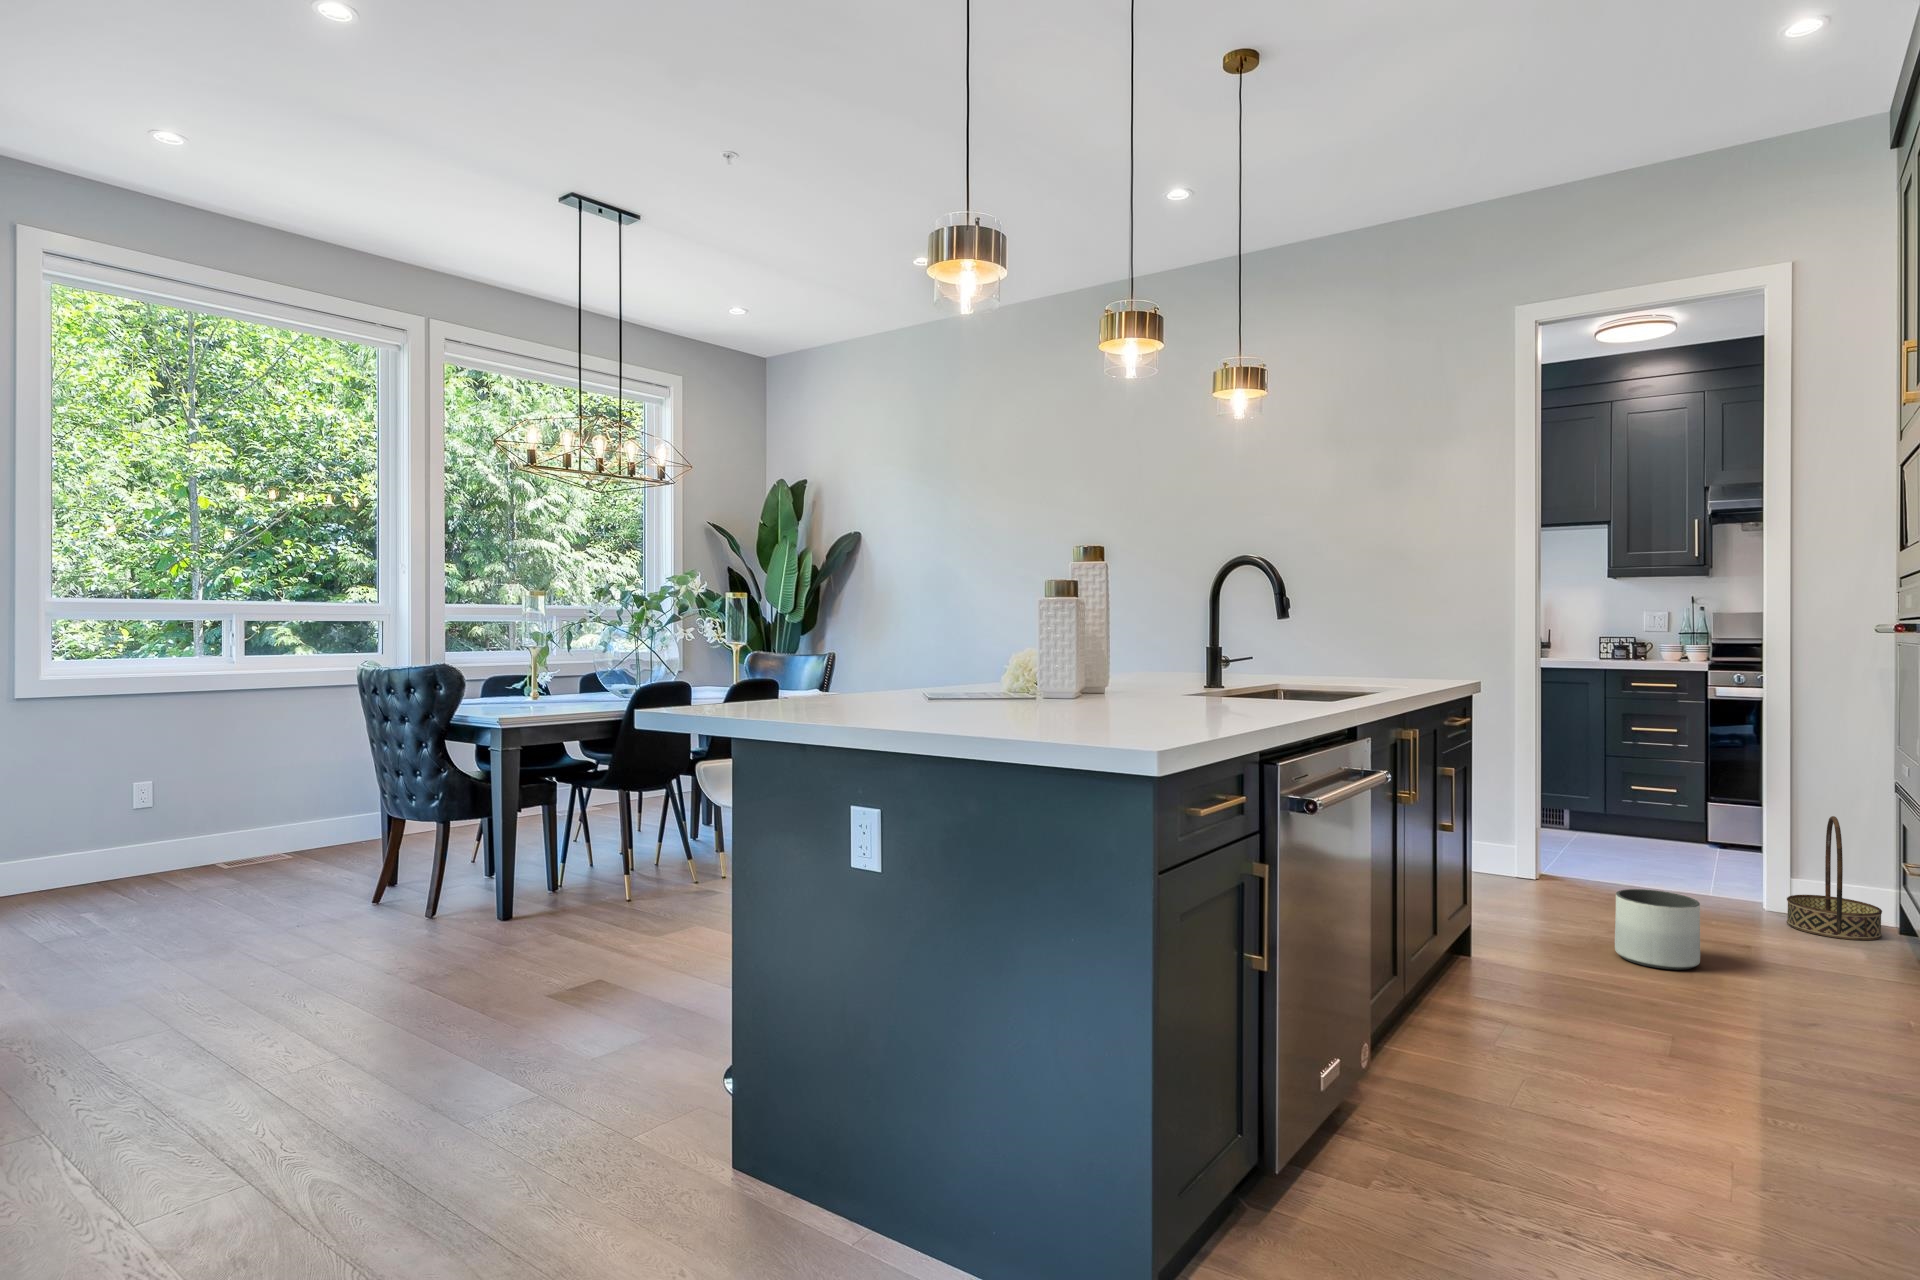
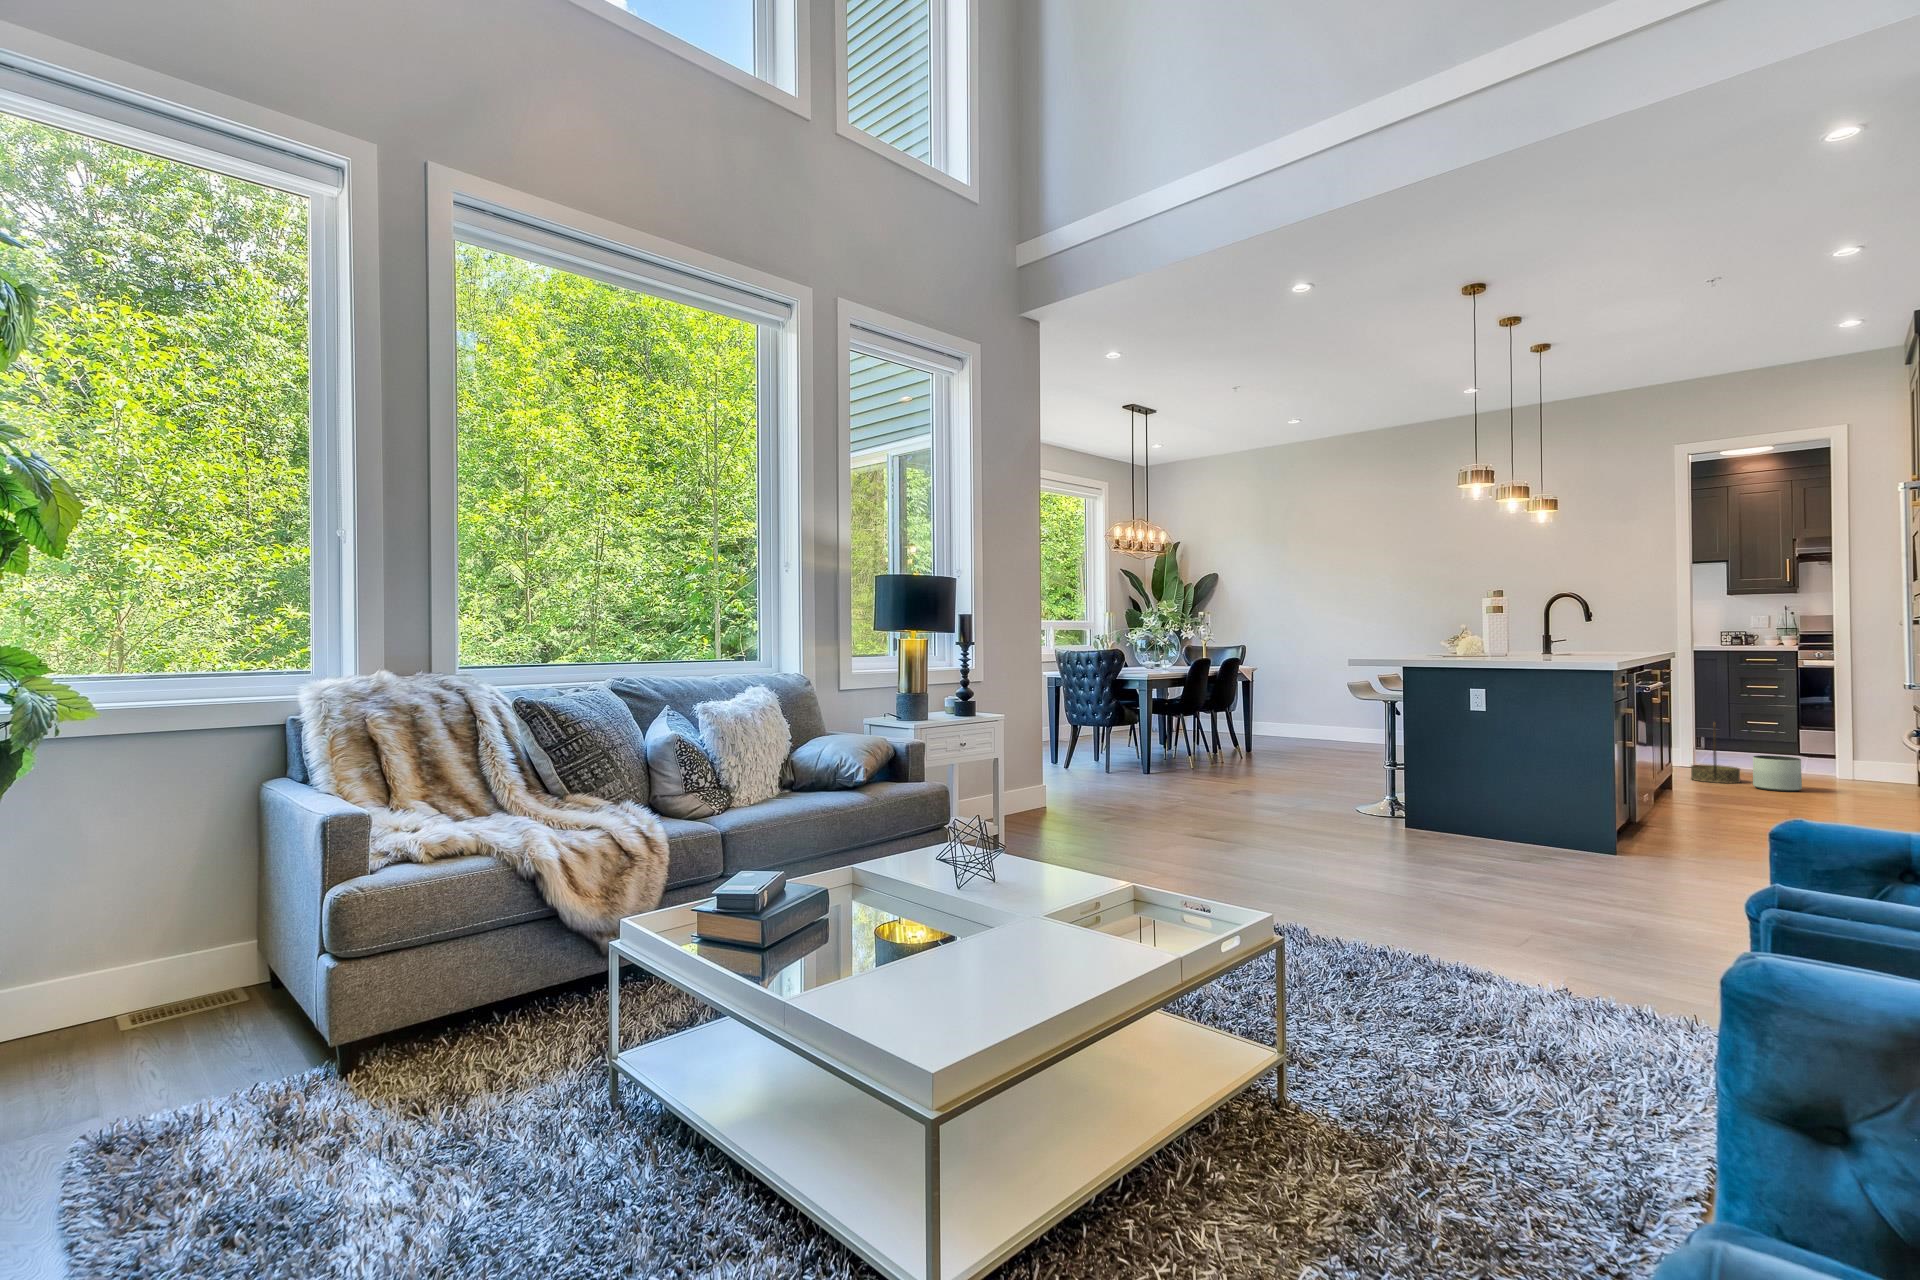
basket: present [1787,816,1882,940] -> present [1691,722,1740,784]

